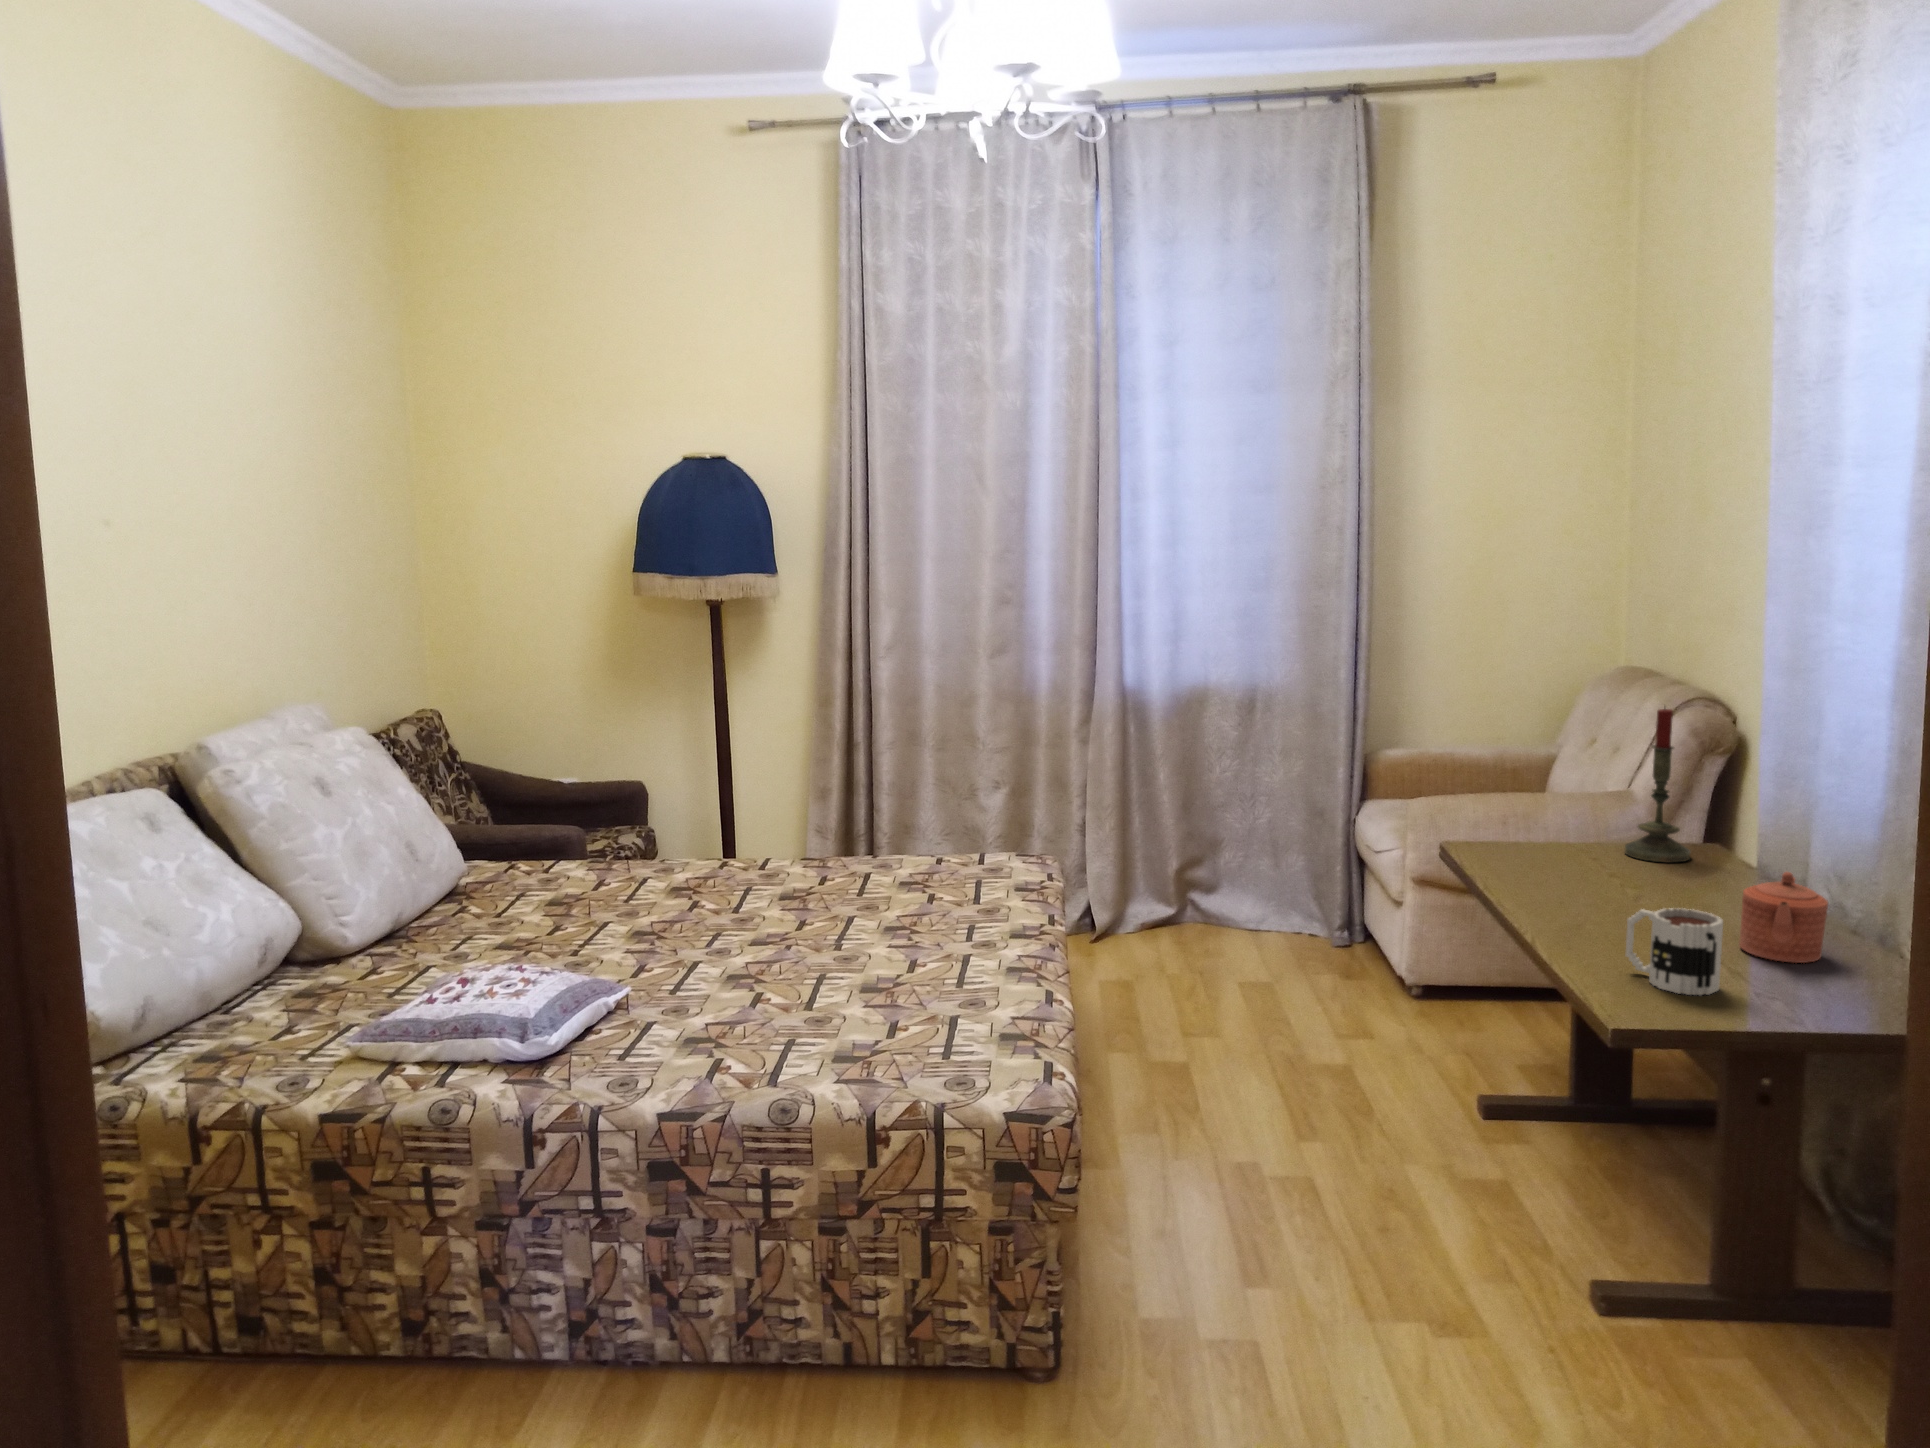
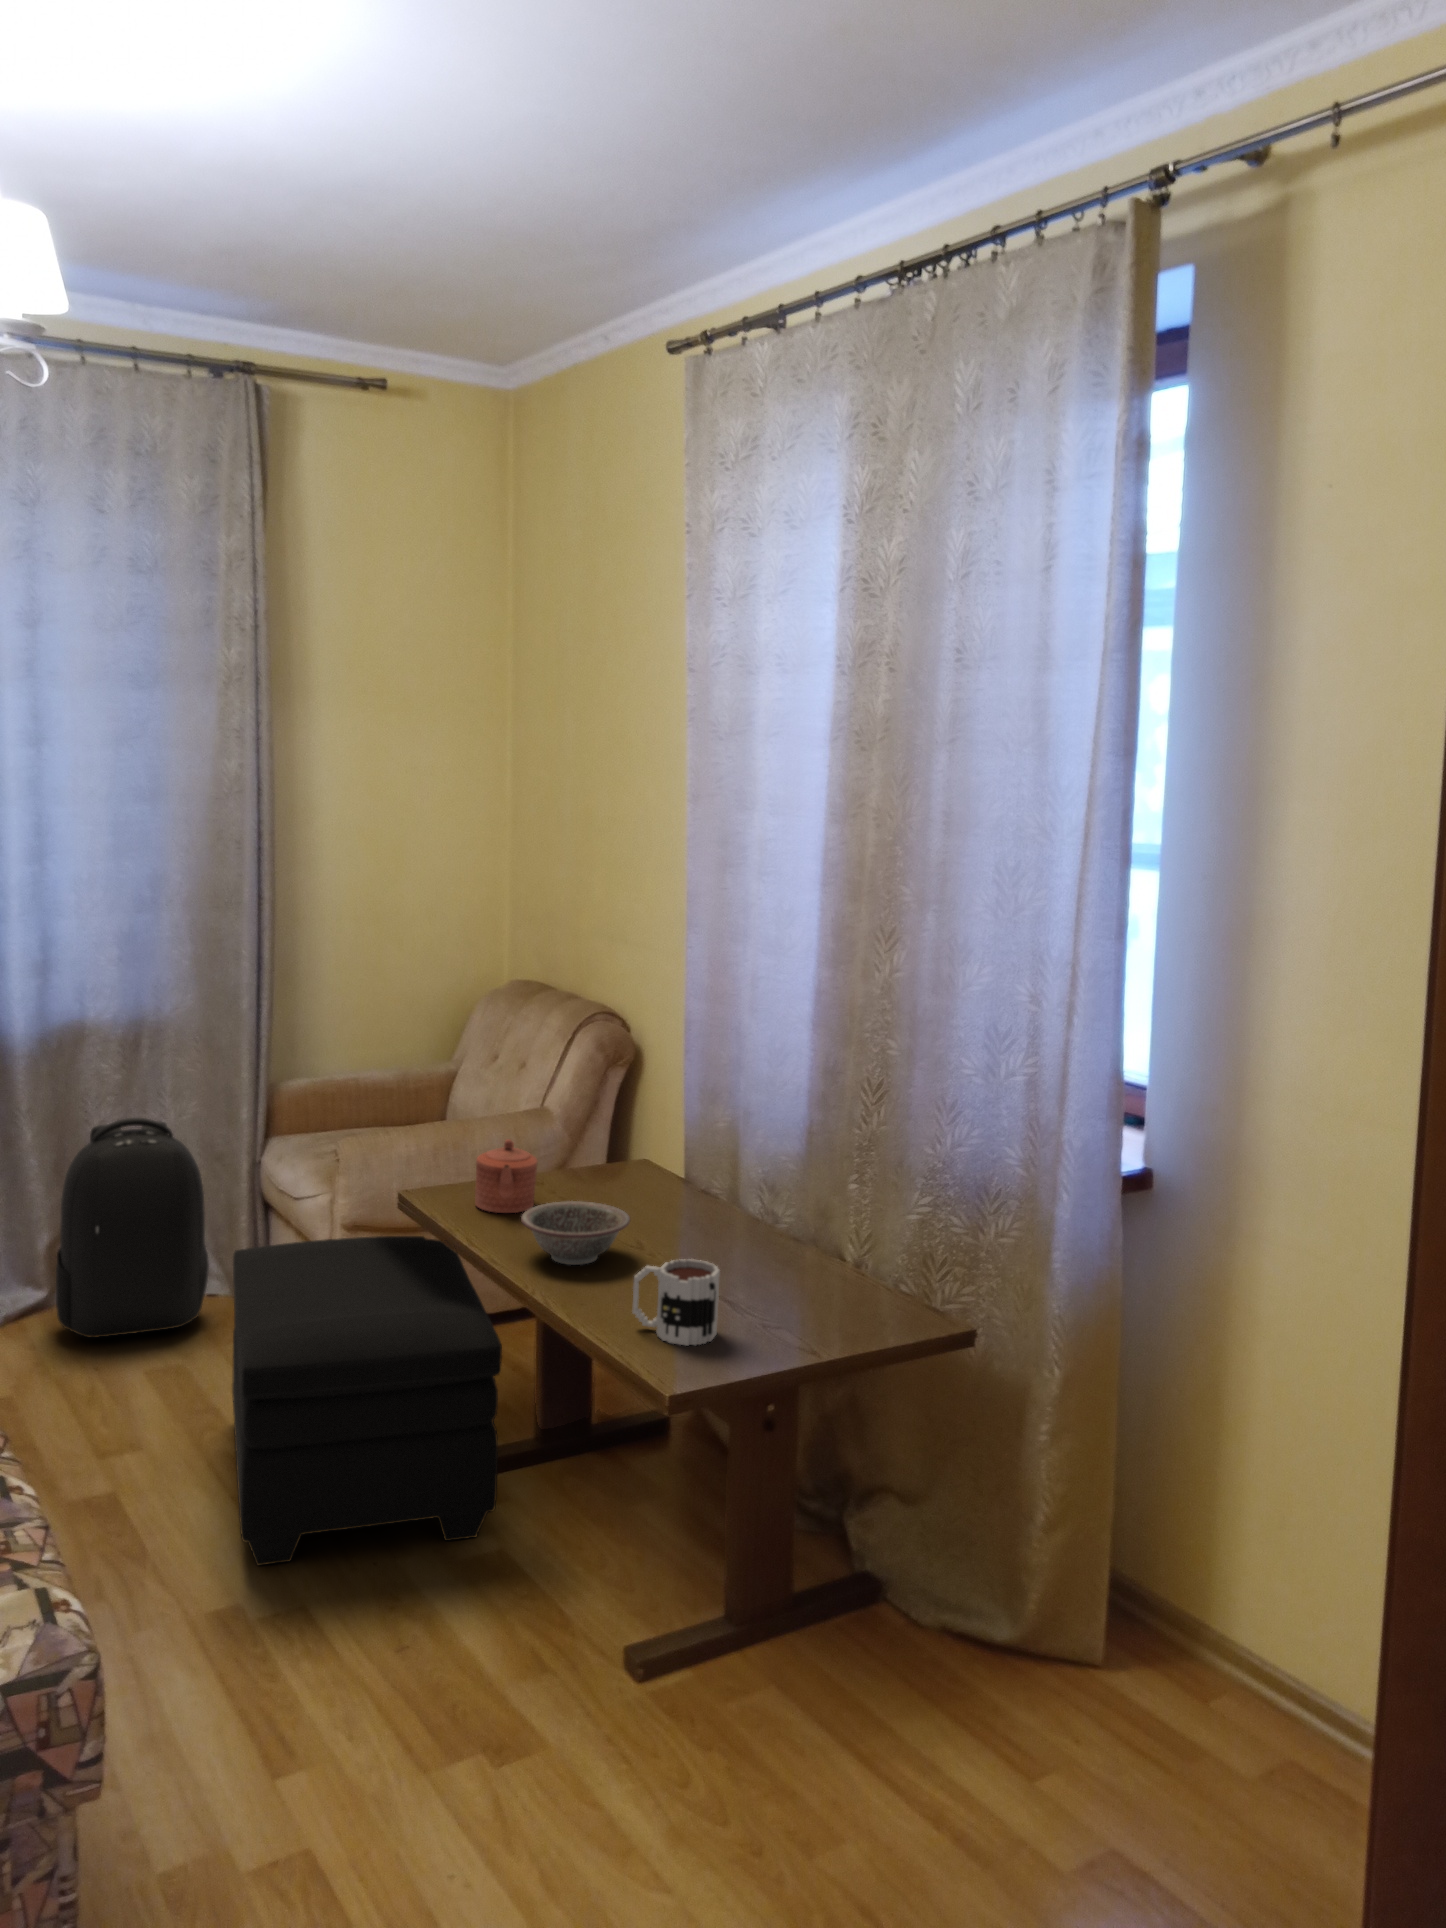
candle: present [1625,708,1690,863] -> none [564,1038,622,1191]
backpack: none [1177,767,1302,953] -> present [56,1118,209,1338]
decorative bowl: none [1540,856,1660,916] -> present [521,1201,630,1265]
teapot: present [1740,872,1828,963] -> present [475,1139,538,1213]
ottoman: none [1267,878,1514,1164] -> present [232,1236,502,1565]

